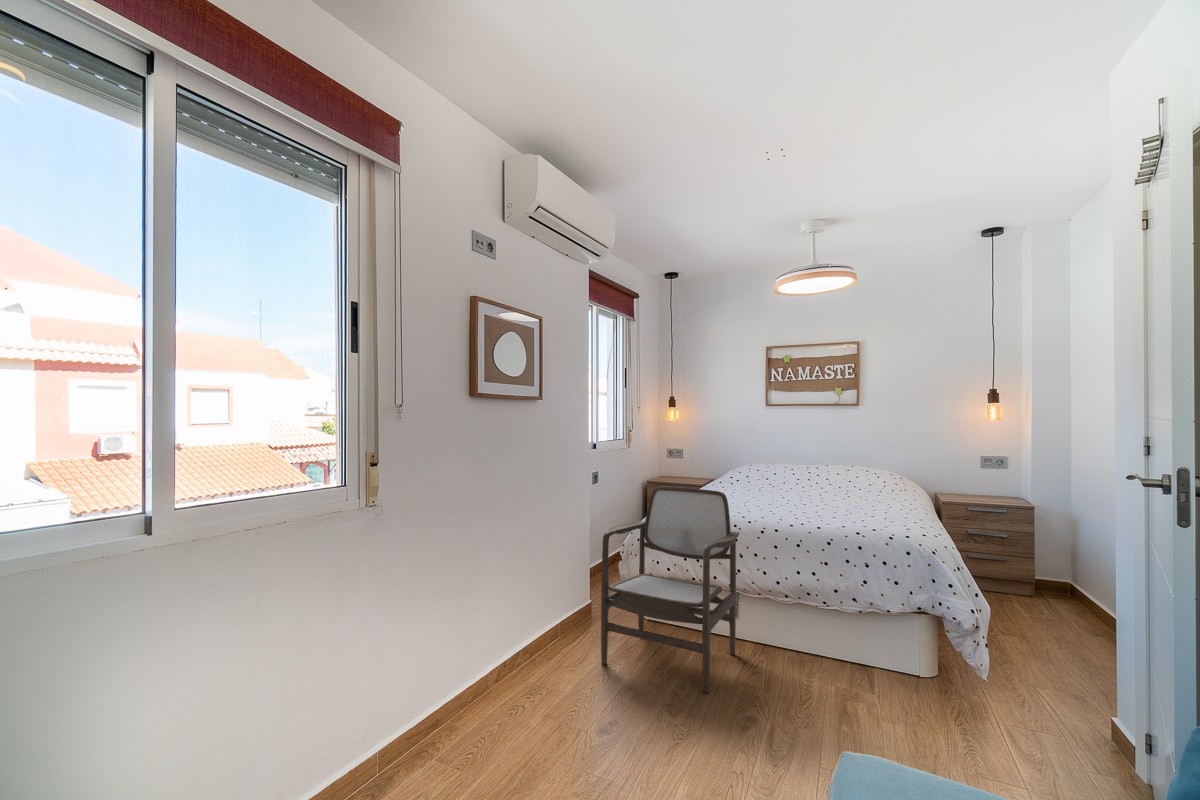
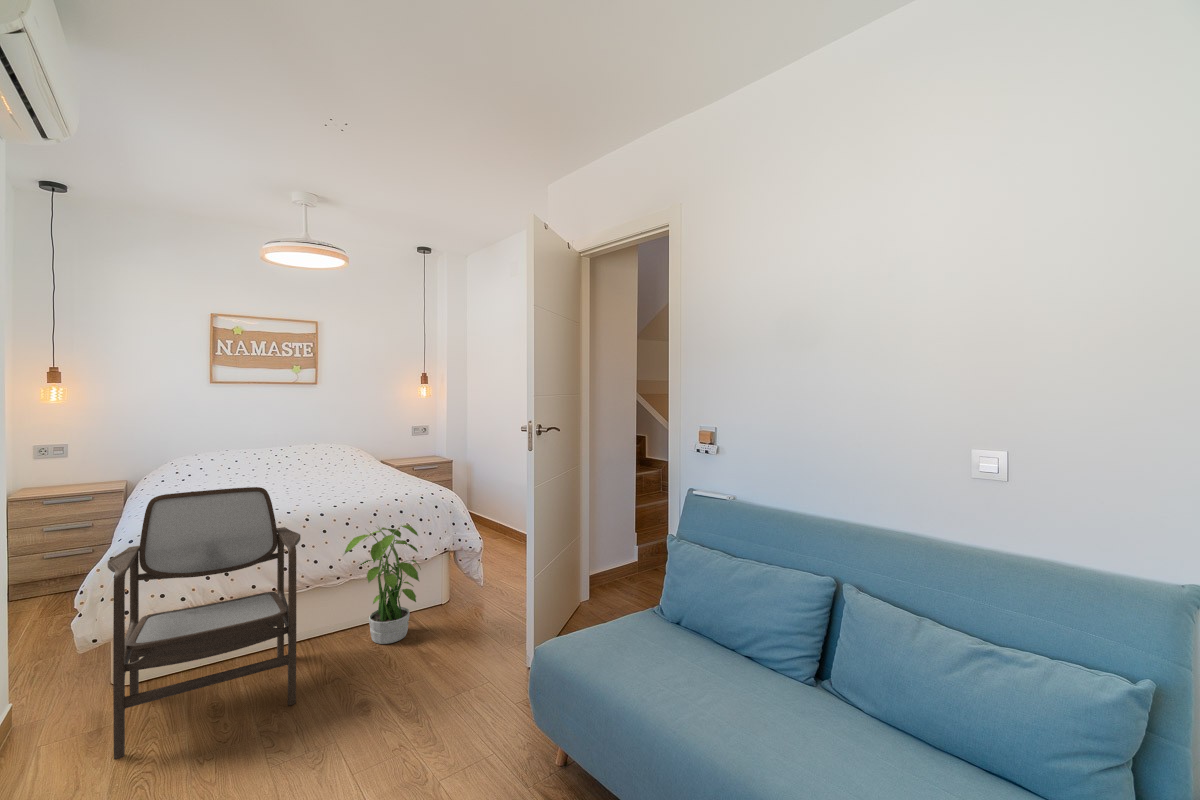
potted plant: none [781,552,867,693] -> present [343,525,421,644]

